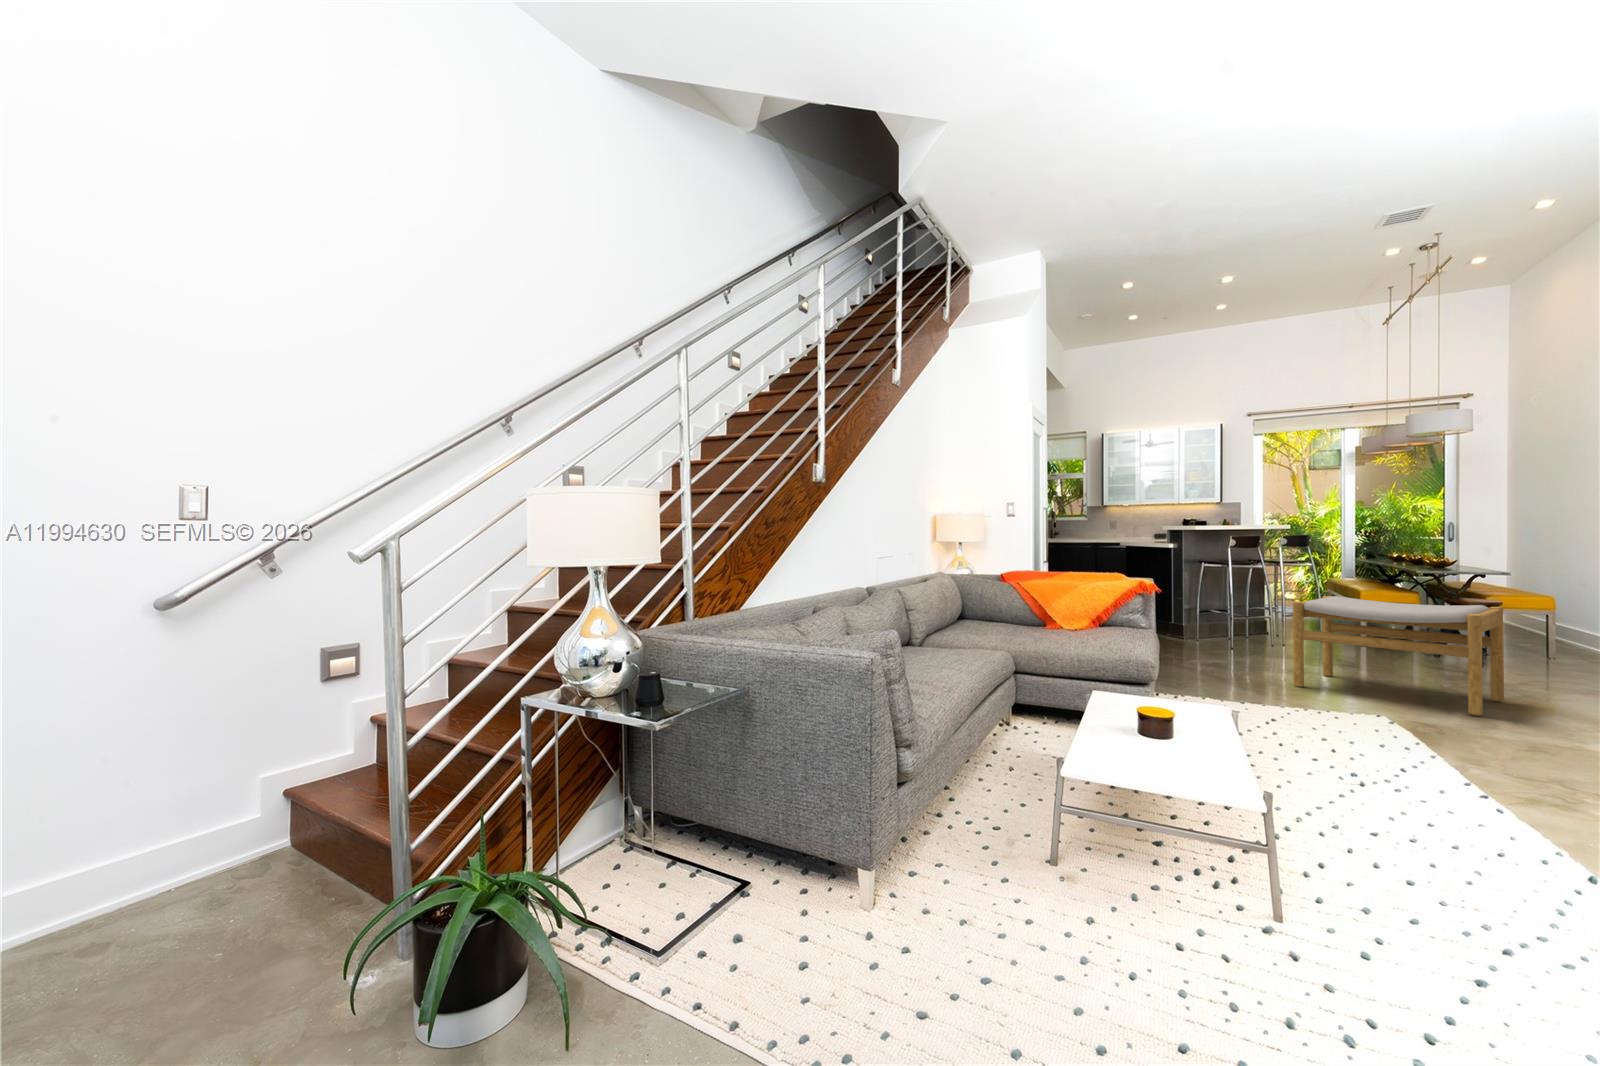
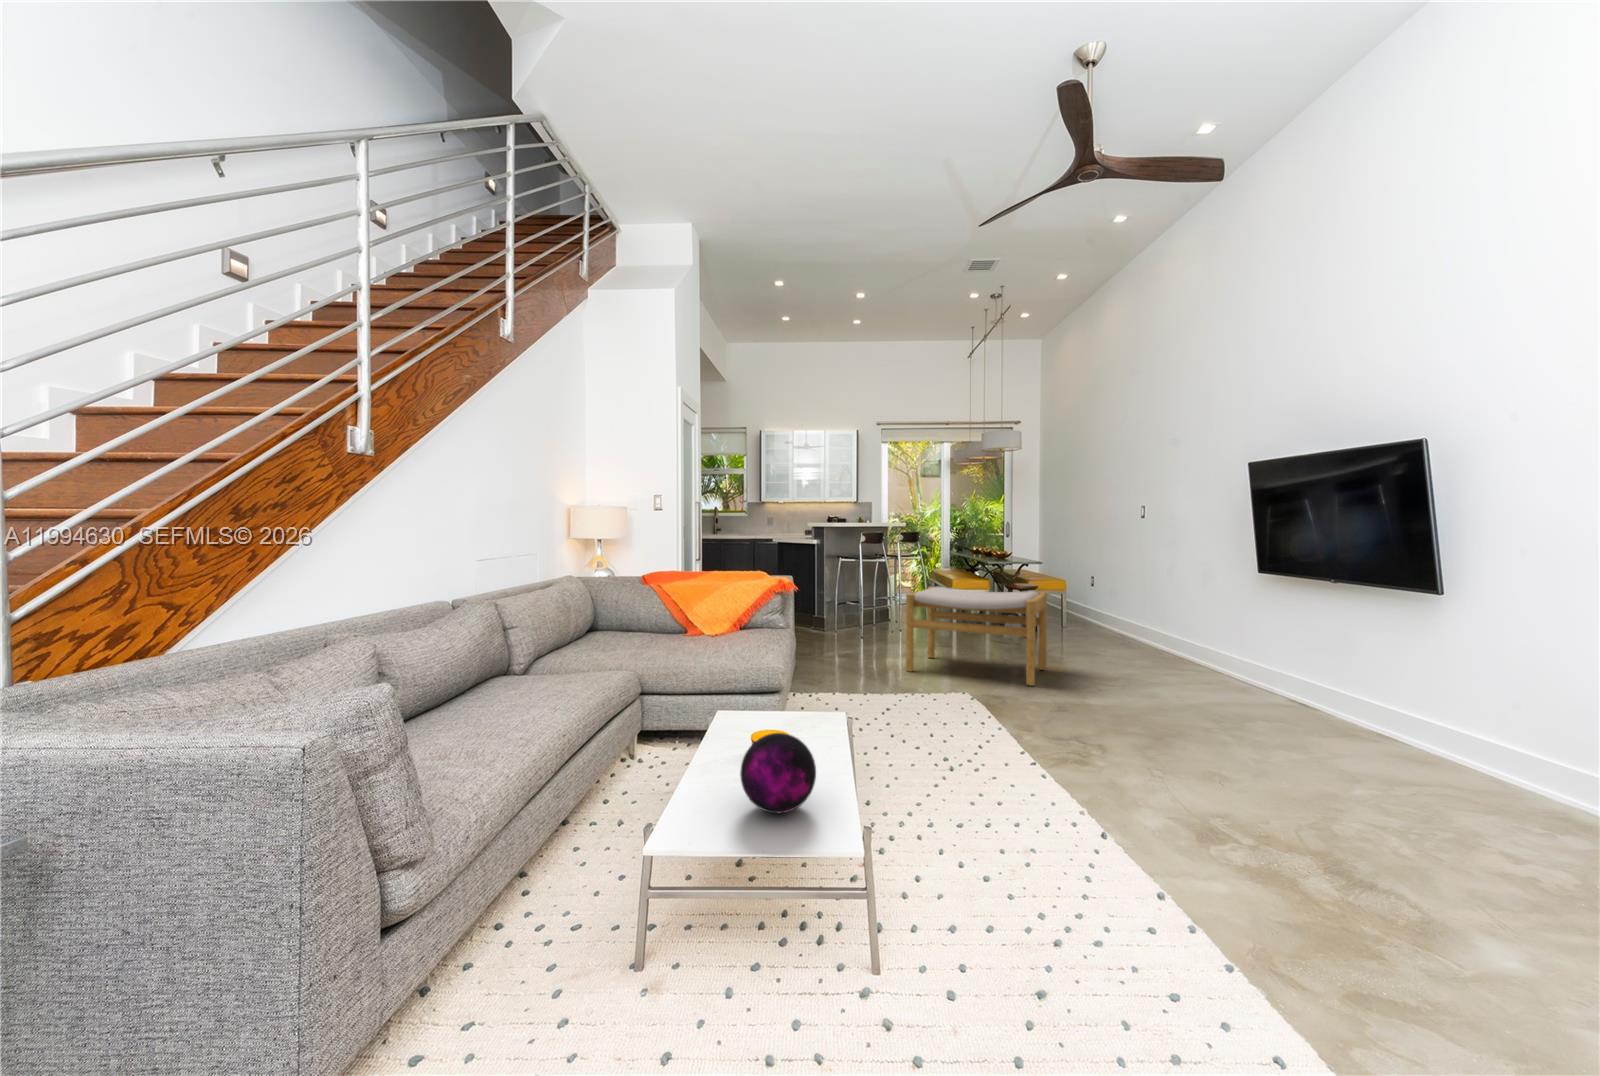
decorative orb: none [1135,698,1205,762] -> present [740,733,816,814]

